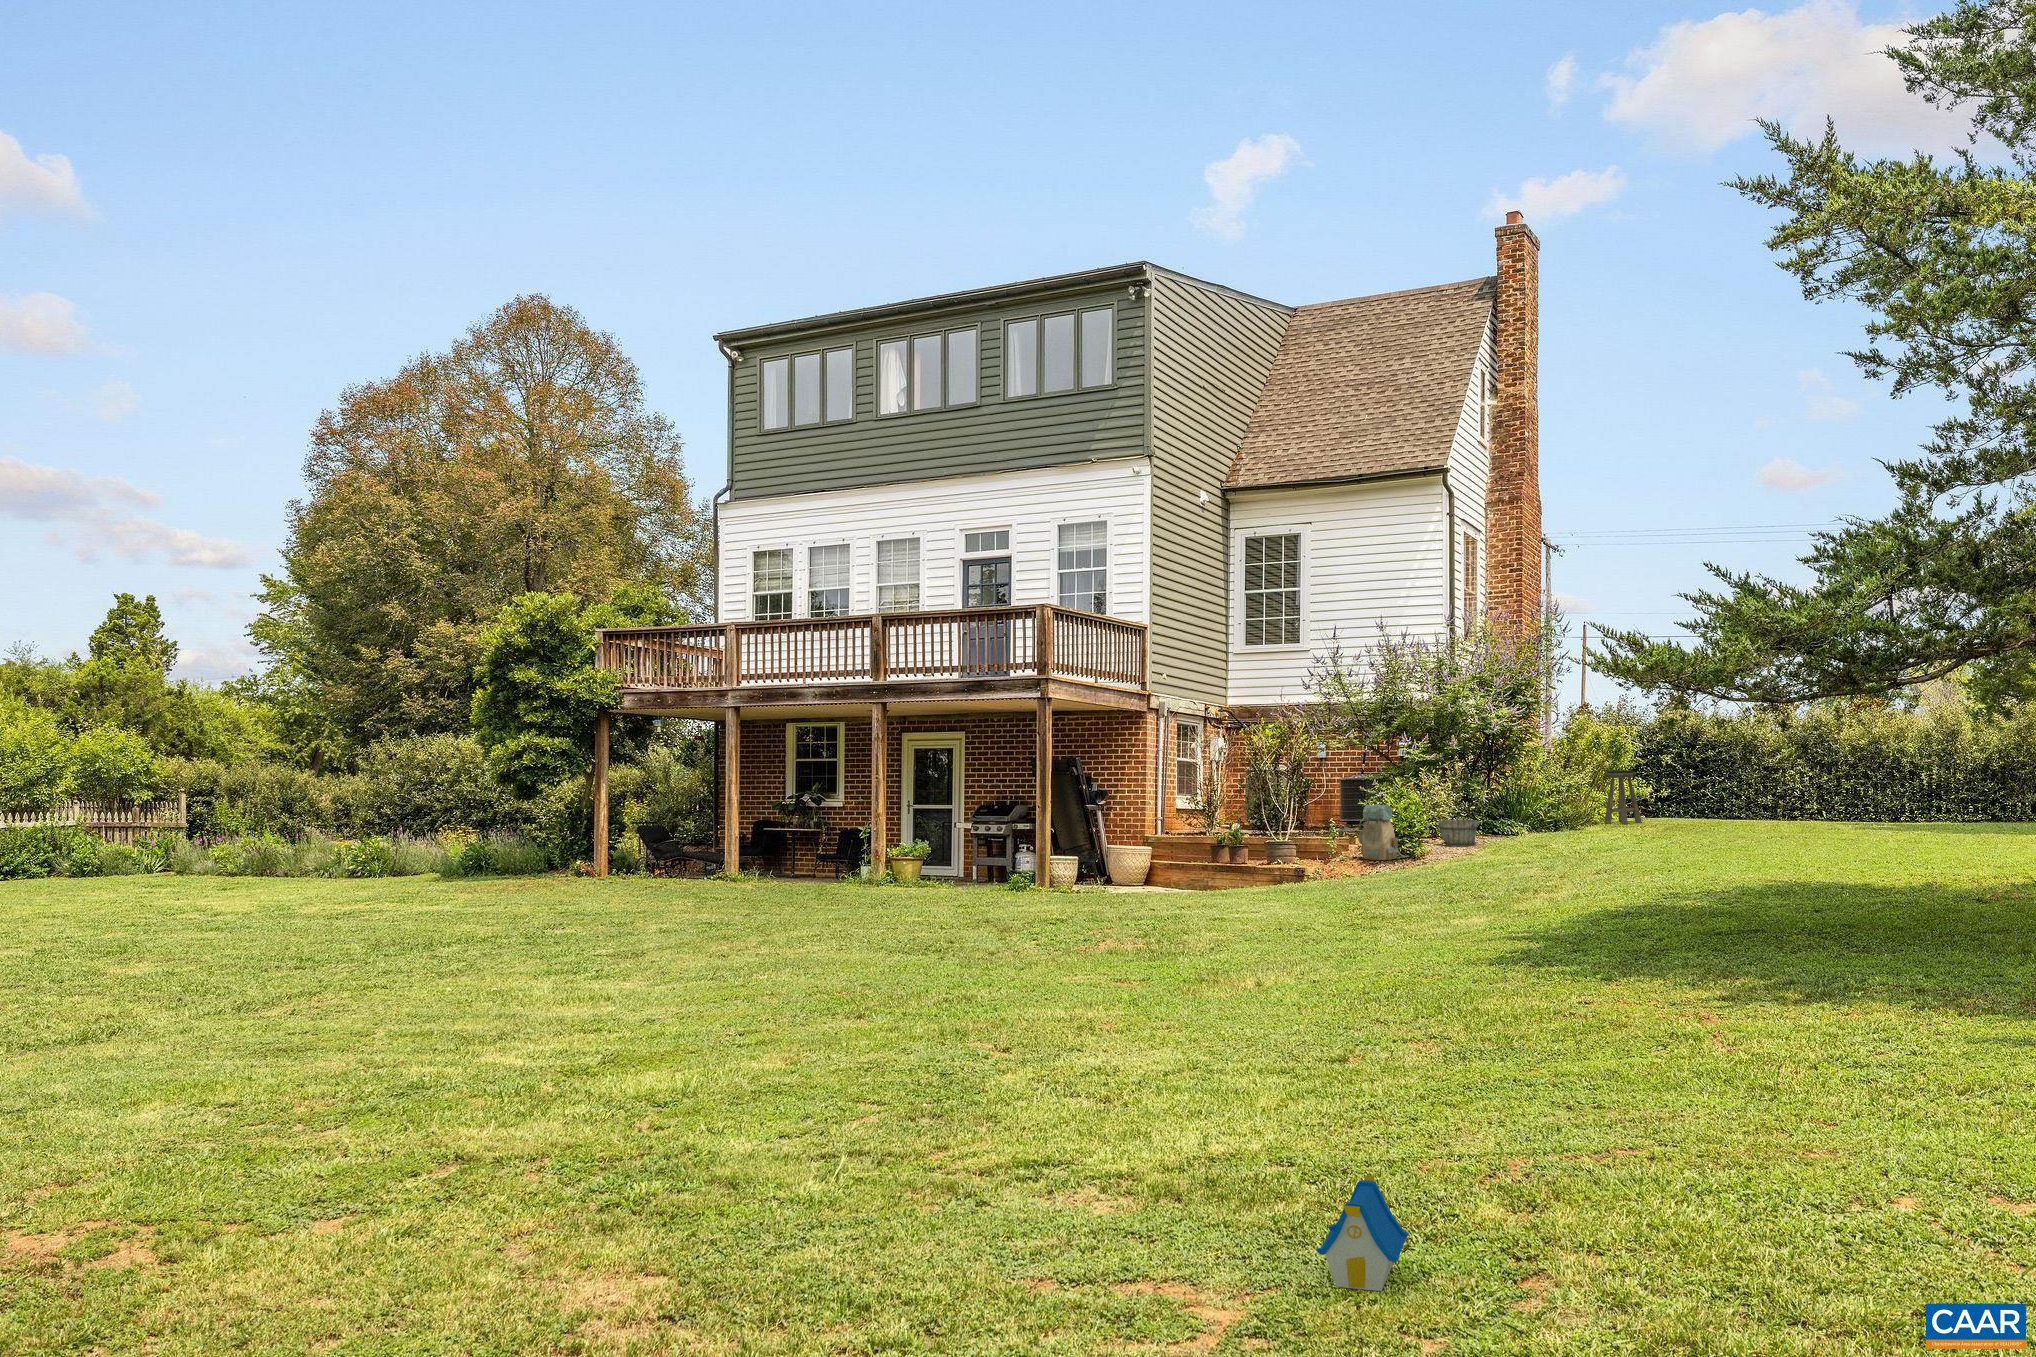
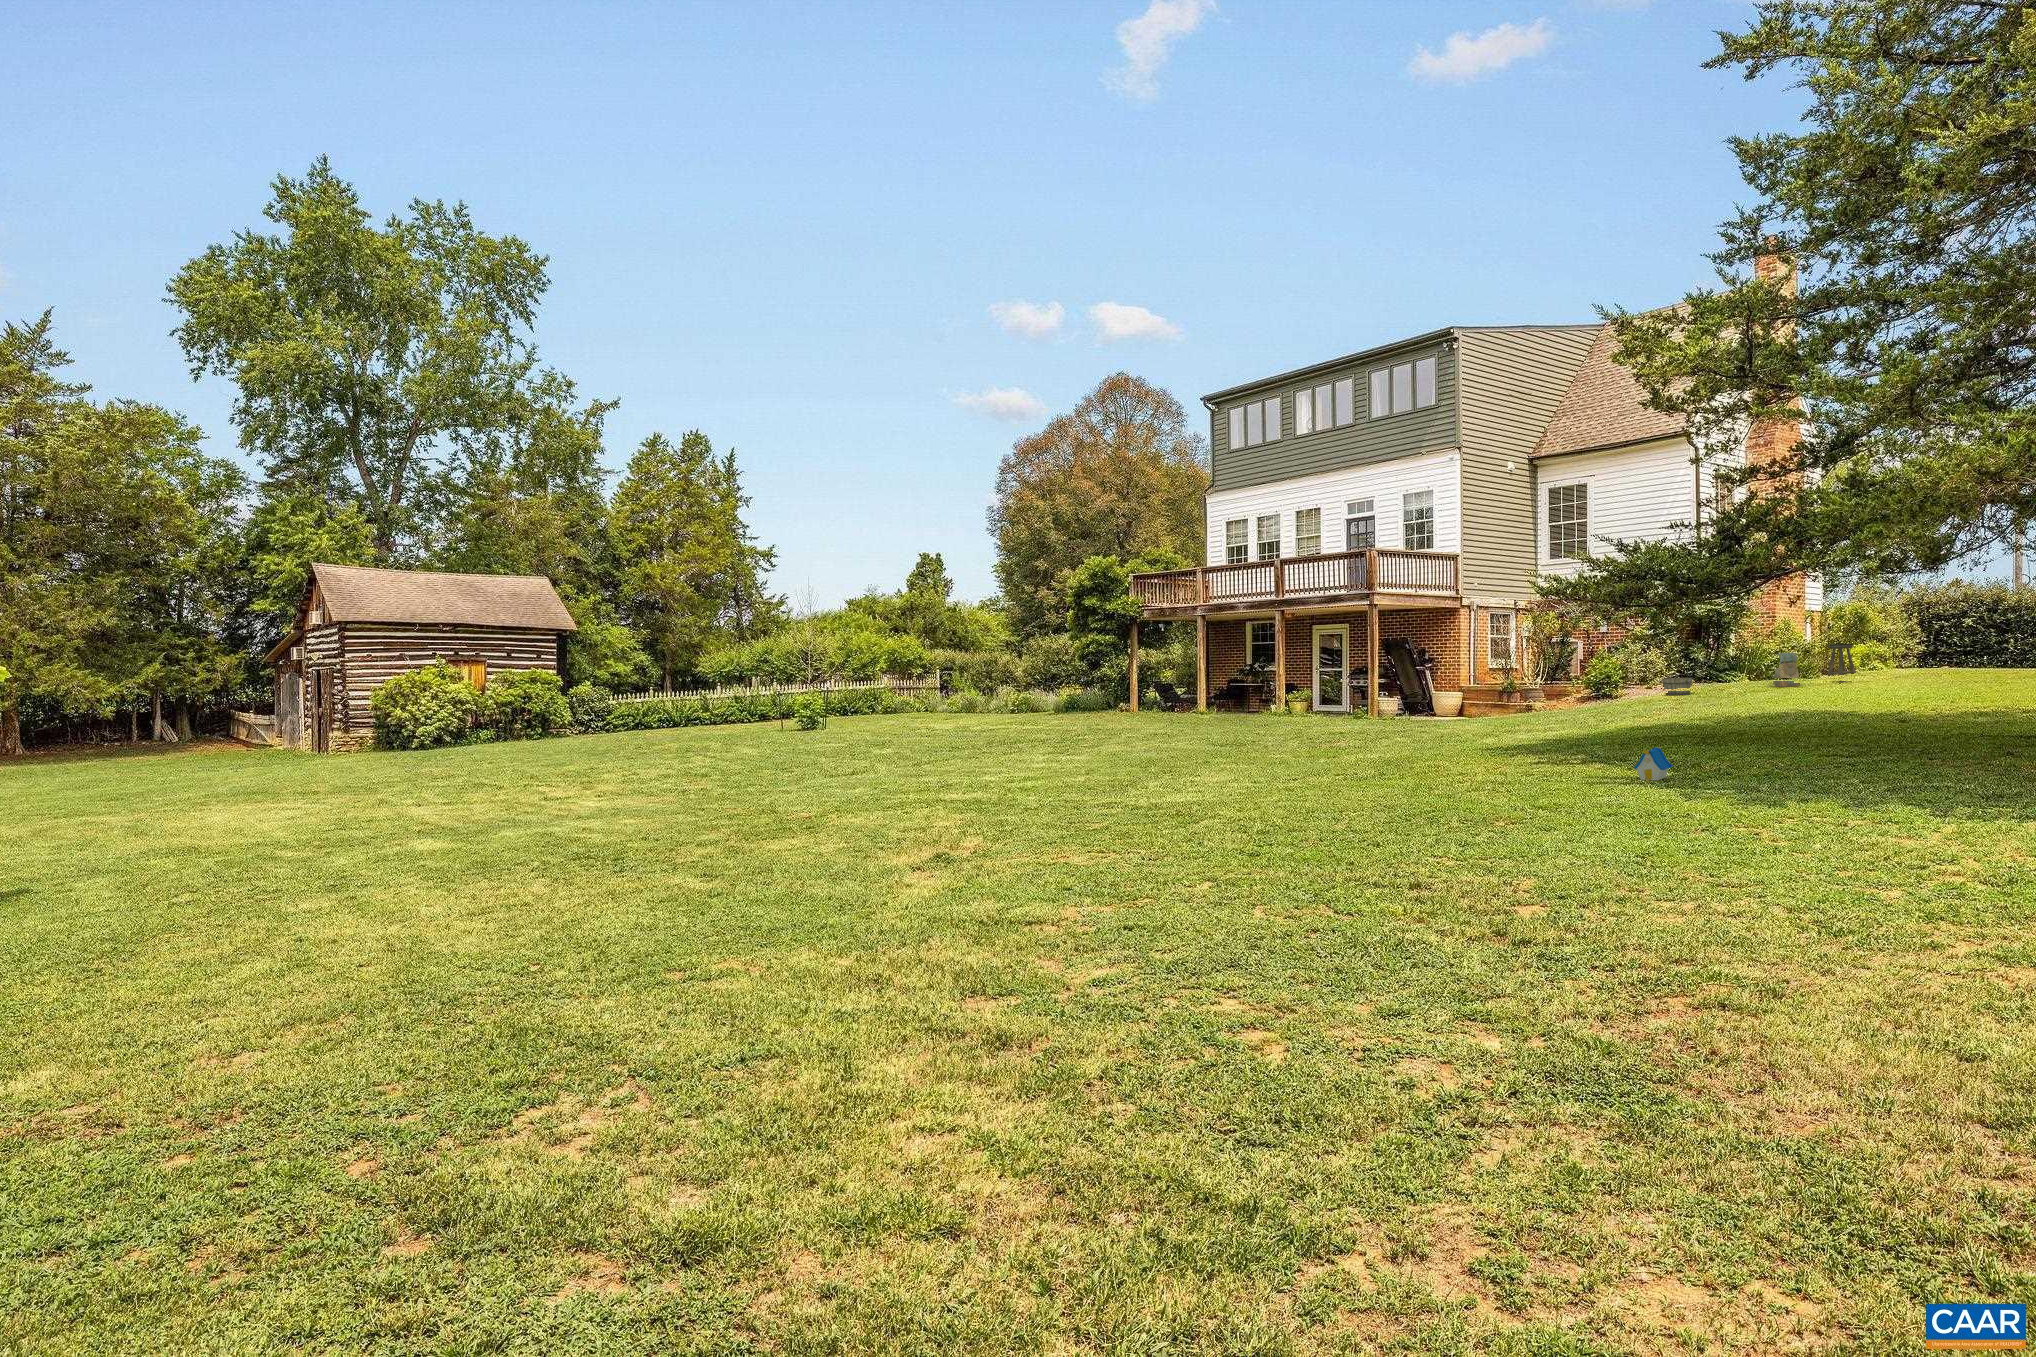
backpack: present [1359,804,1409,860] -> present [1767,652,1800,687]
toy house: present [1316,1176,1409,1291] -> present [1633,747,1673,780]

